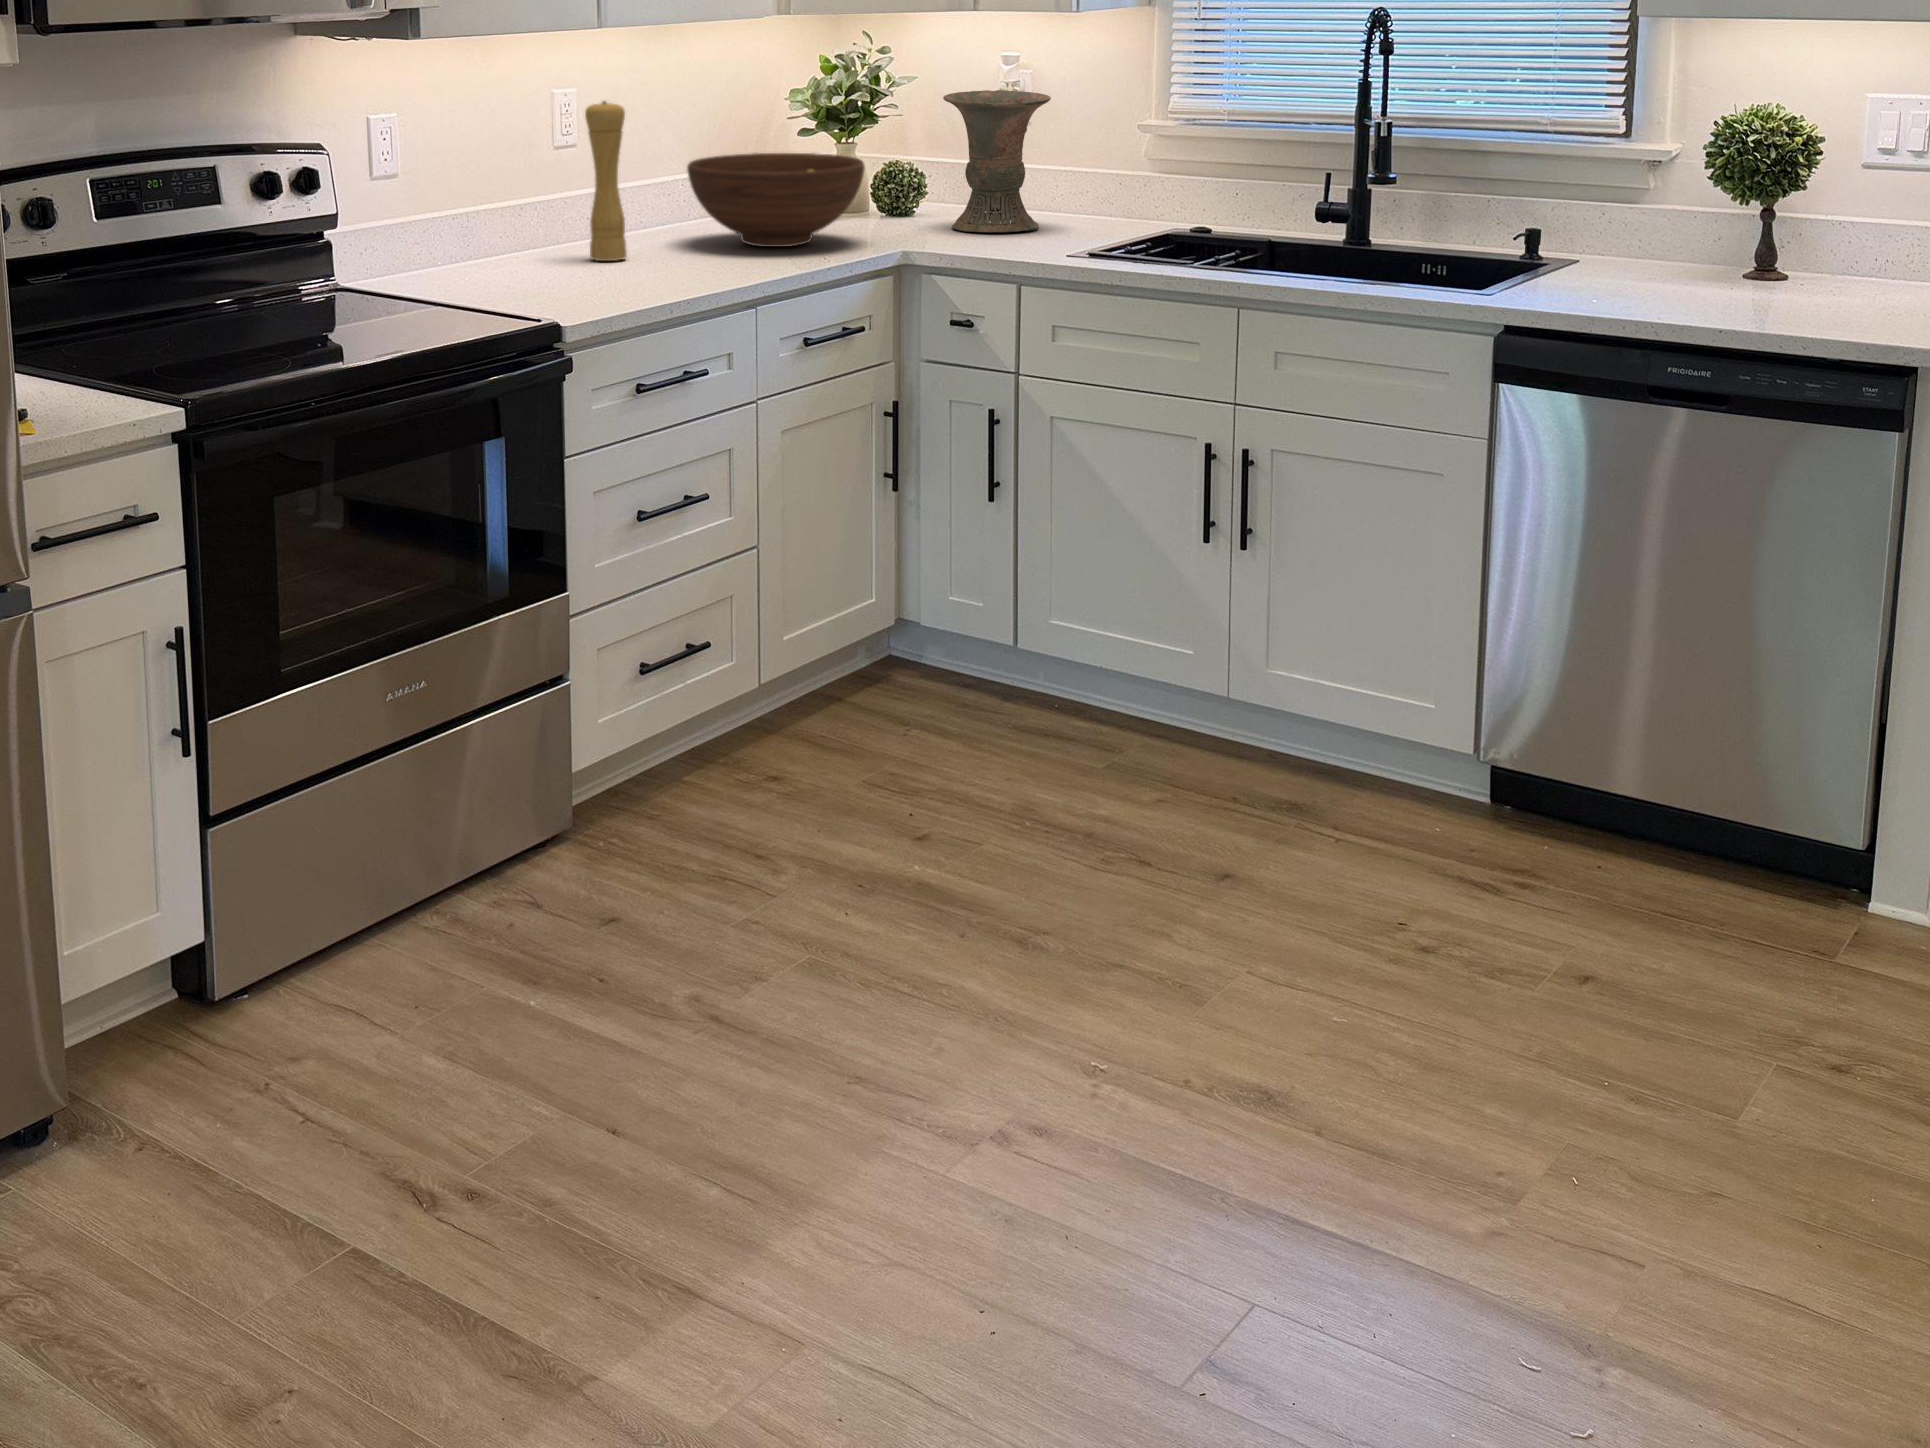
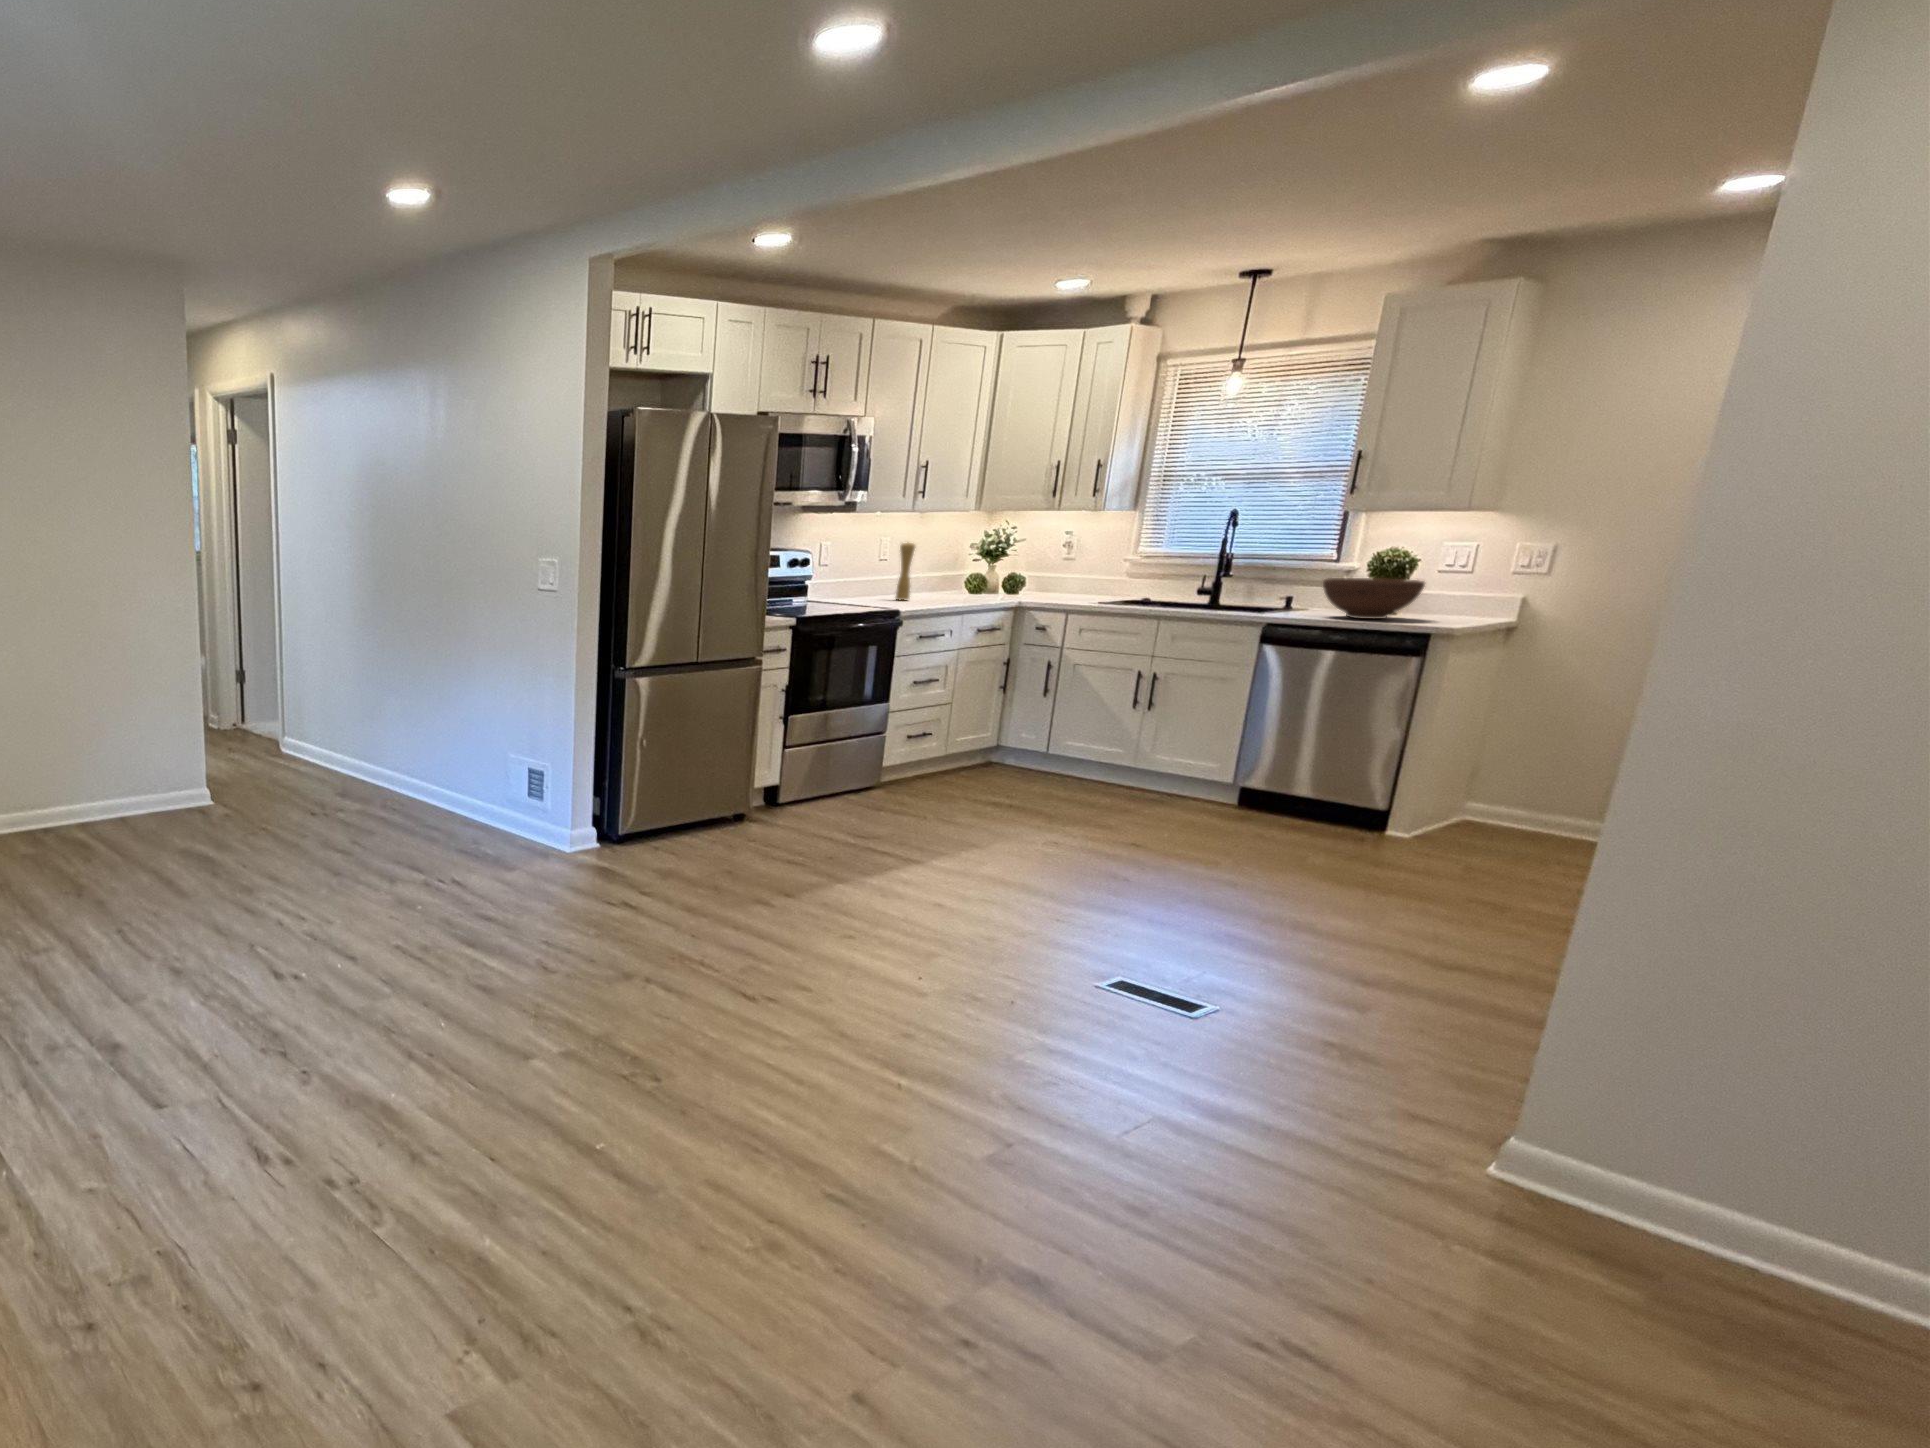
vase: present [943,90,1051,232] -> none [1037,544,1086,599]
fruit bowl: present [687,153,865,247] -> present [1323,578,1425,619]

